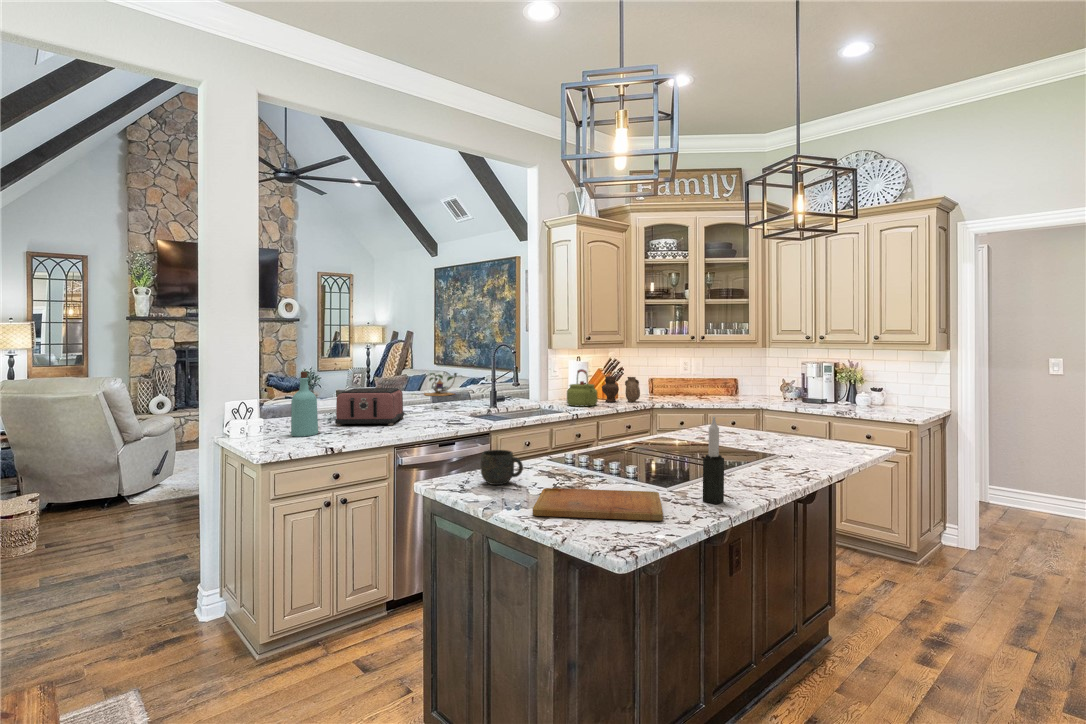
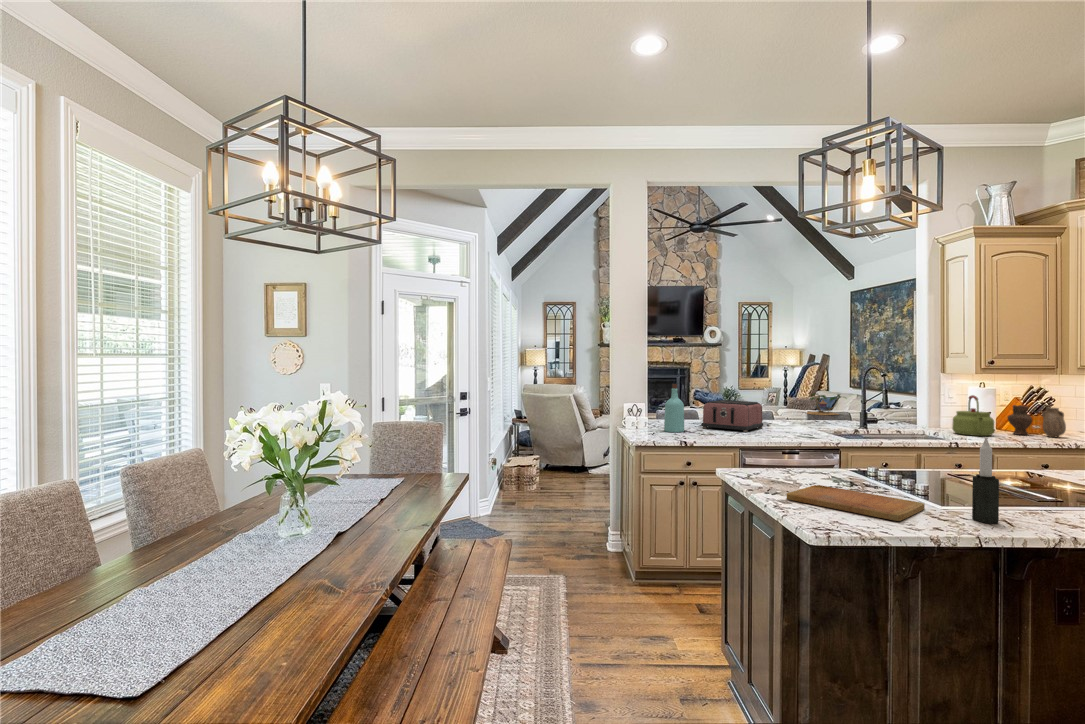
mug: present [481,450,523,485] -> none [771,450,806,479]

